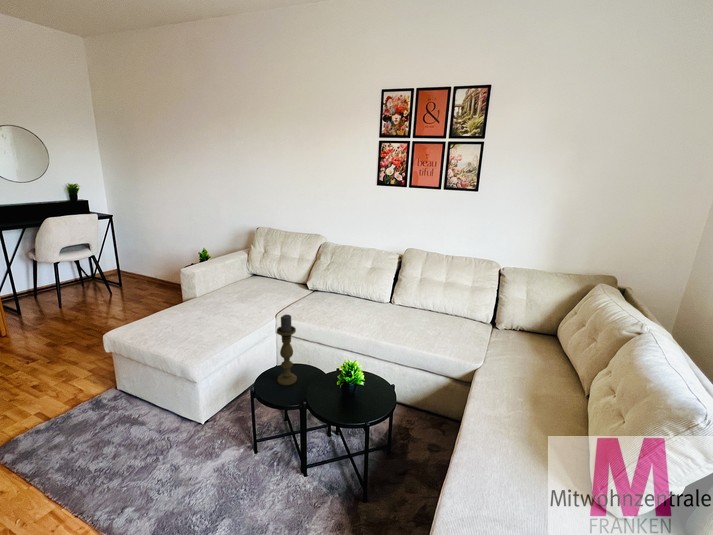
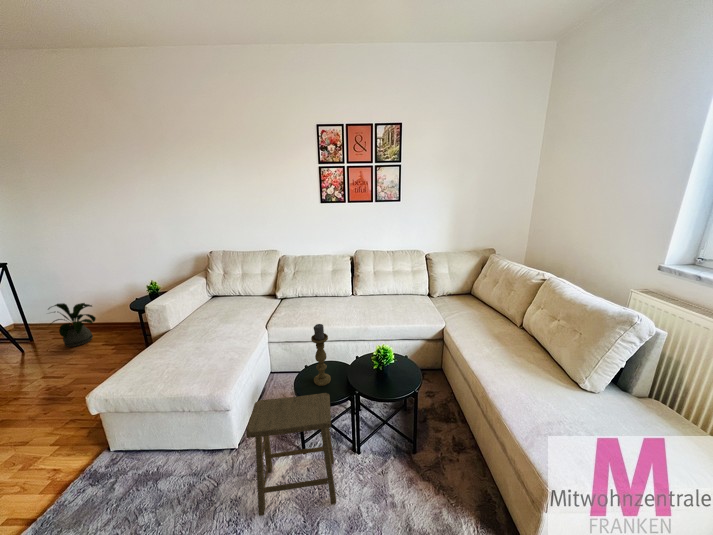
house plant: none [127,257,165,298] -> present [48,303,96,347]
footstool: none [177,376,279,512] -> present [246,393,336,516]

